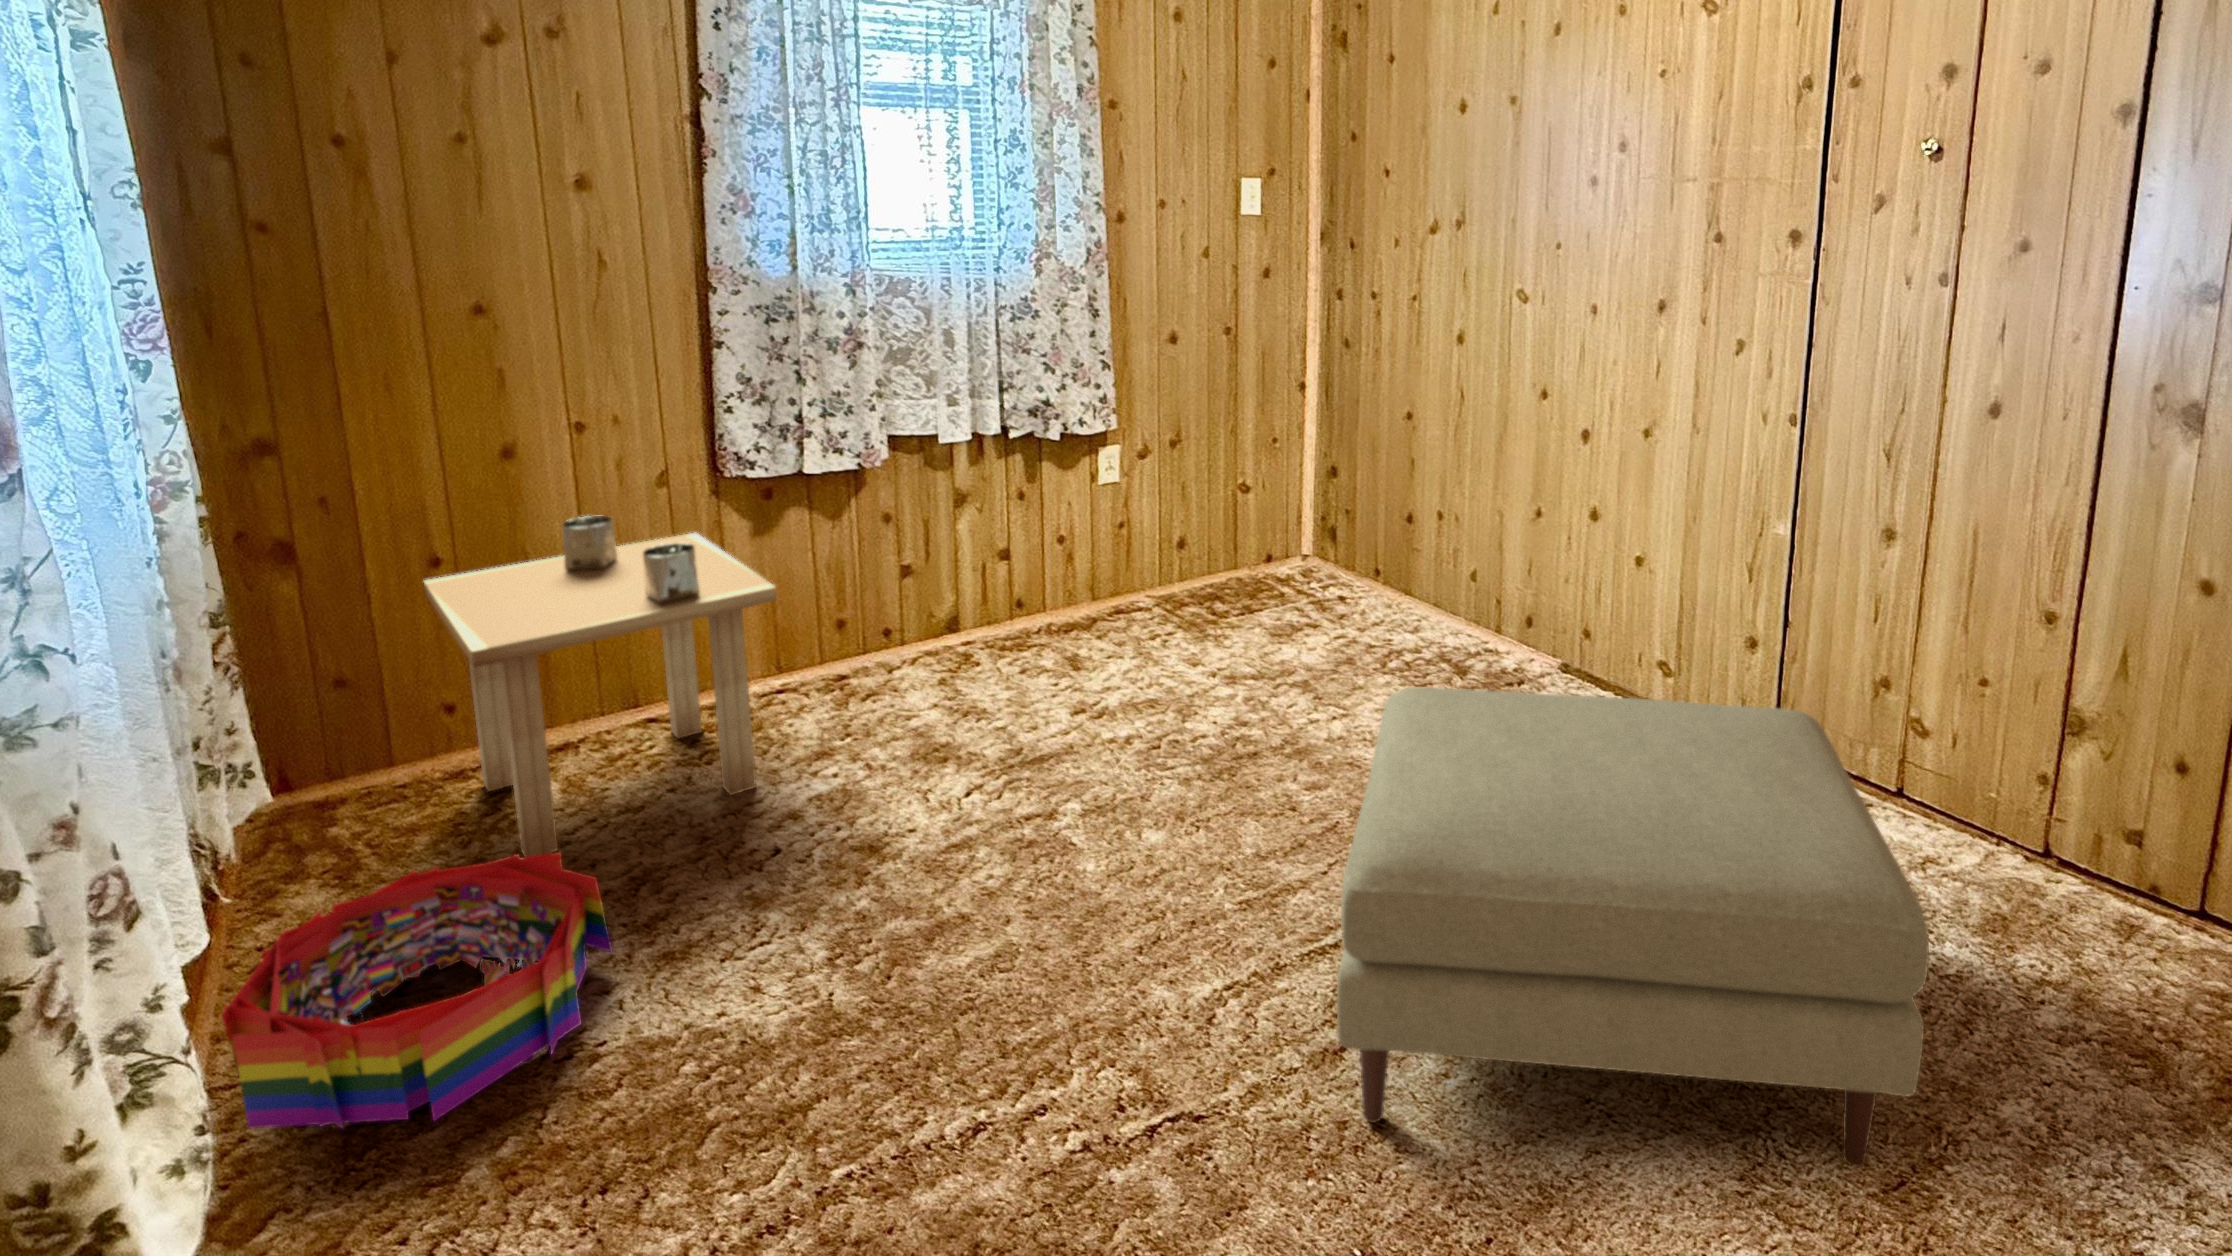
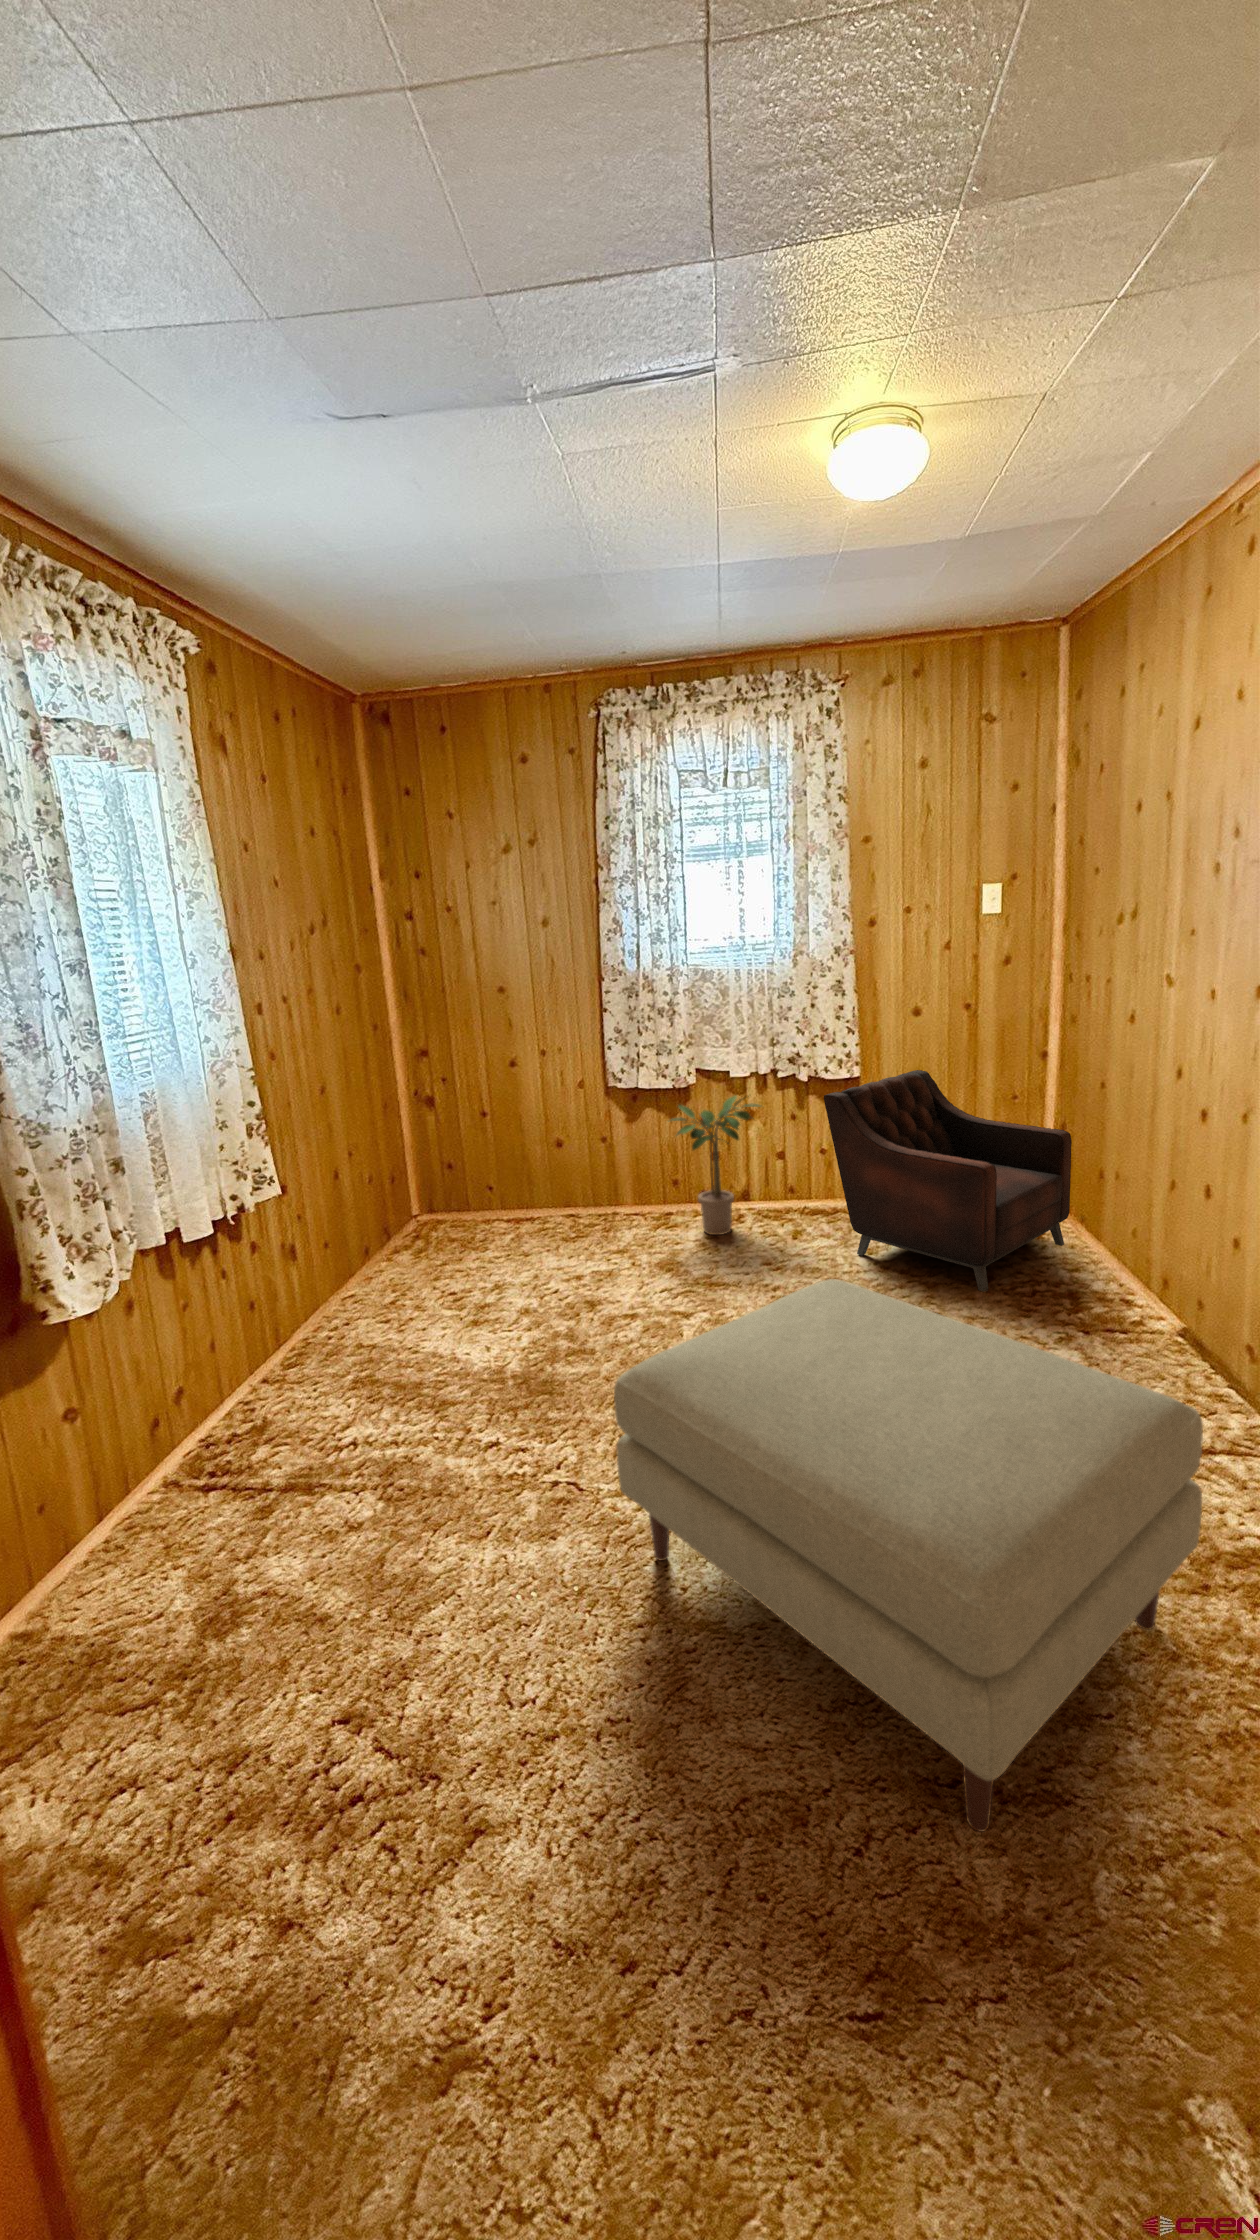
armchair: none [1125,413,1378,677] -> present [824,1070,1072,1292]
potted plant: none [866,467,1013,693] -> present [668,1096,760,1235]
side table: present [423,516,777,857] -> none [446,1100,595,1264]
storage bin: present [221,852,613,1128] -> none [310,1249,456,1354]

